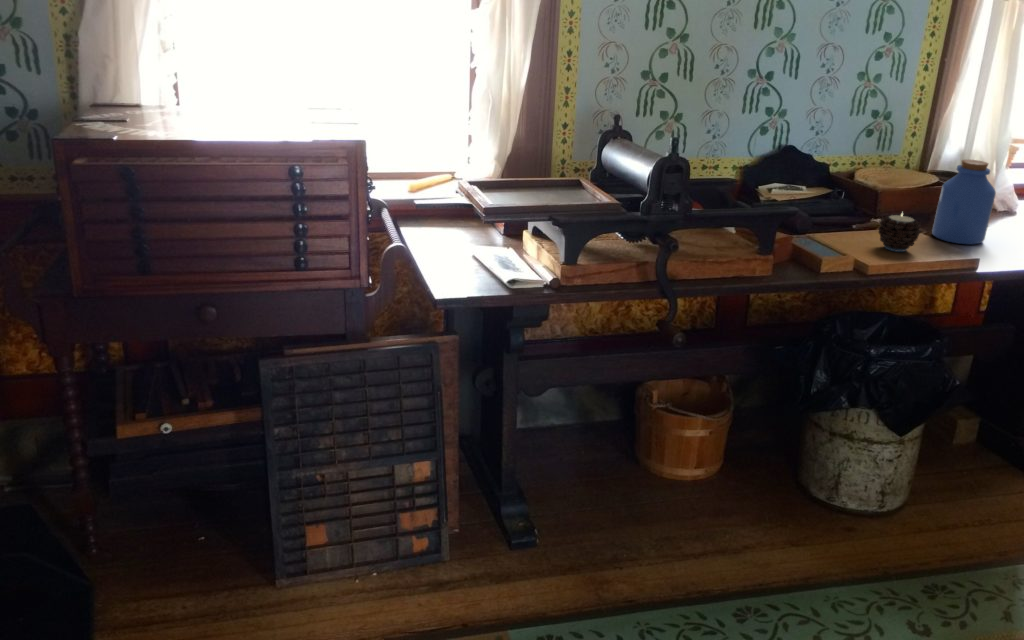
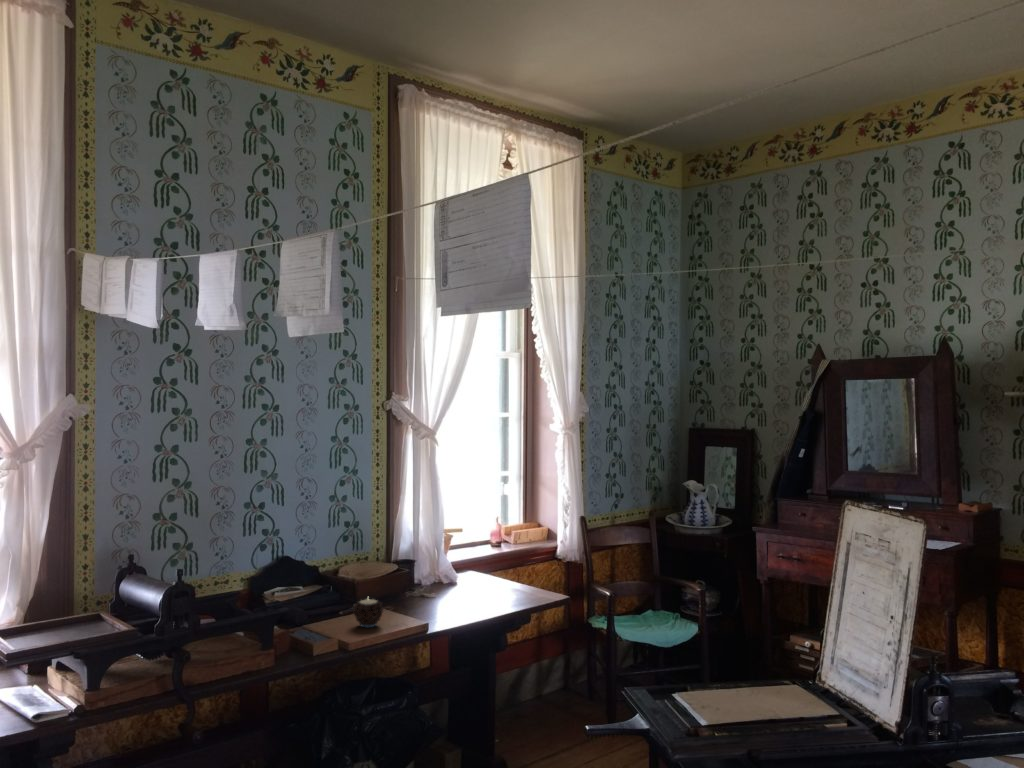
jar: present [932,160,996,245] -> none [396,551,432,613]

